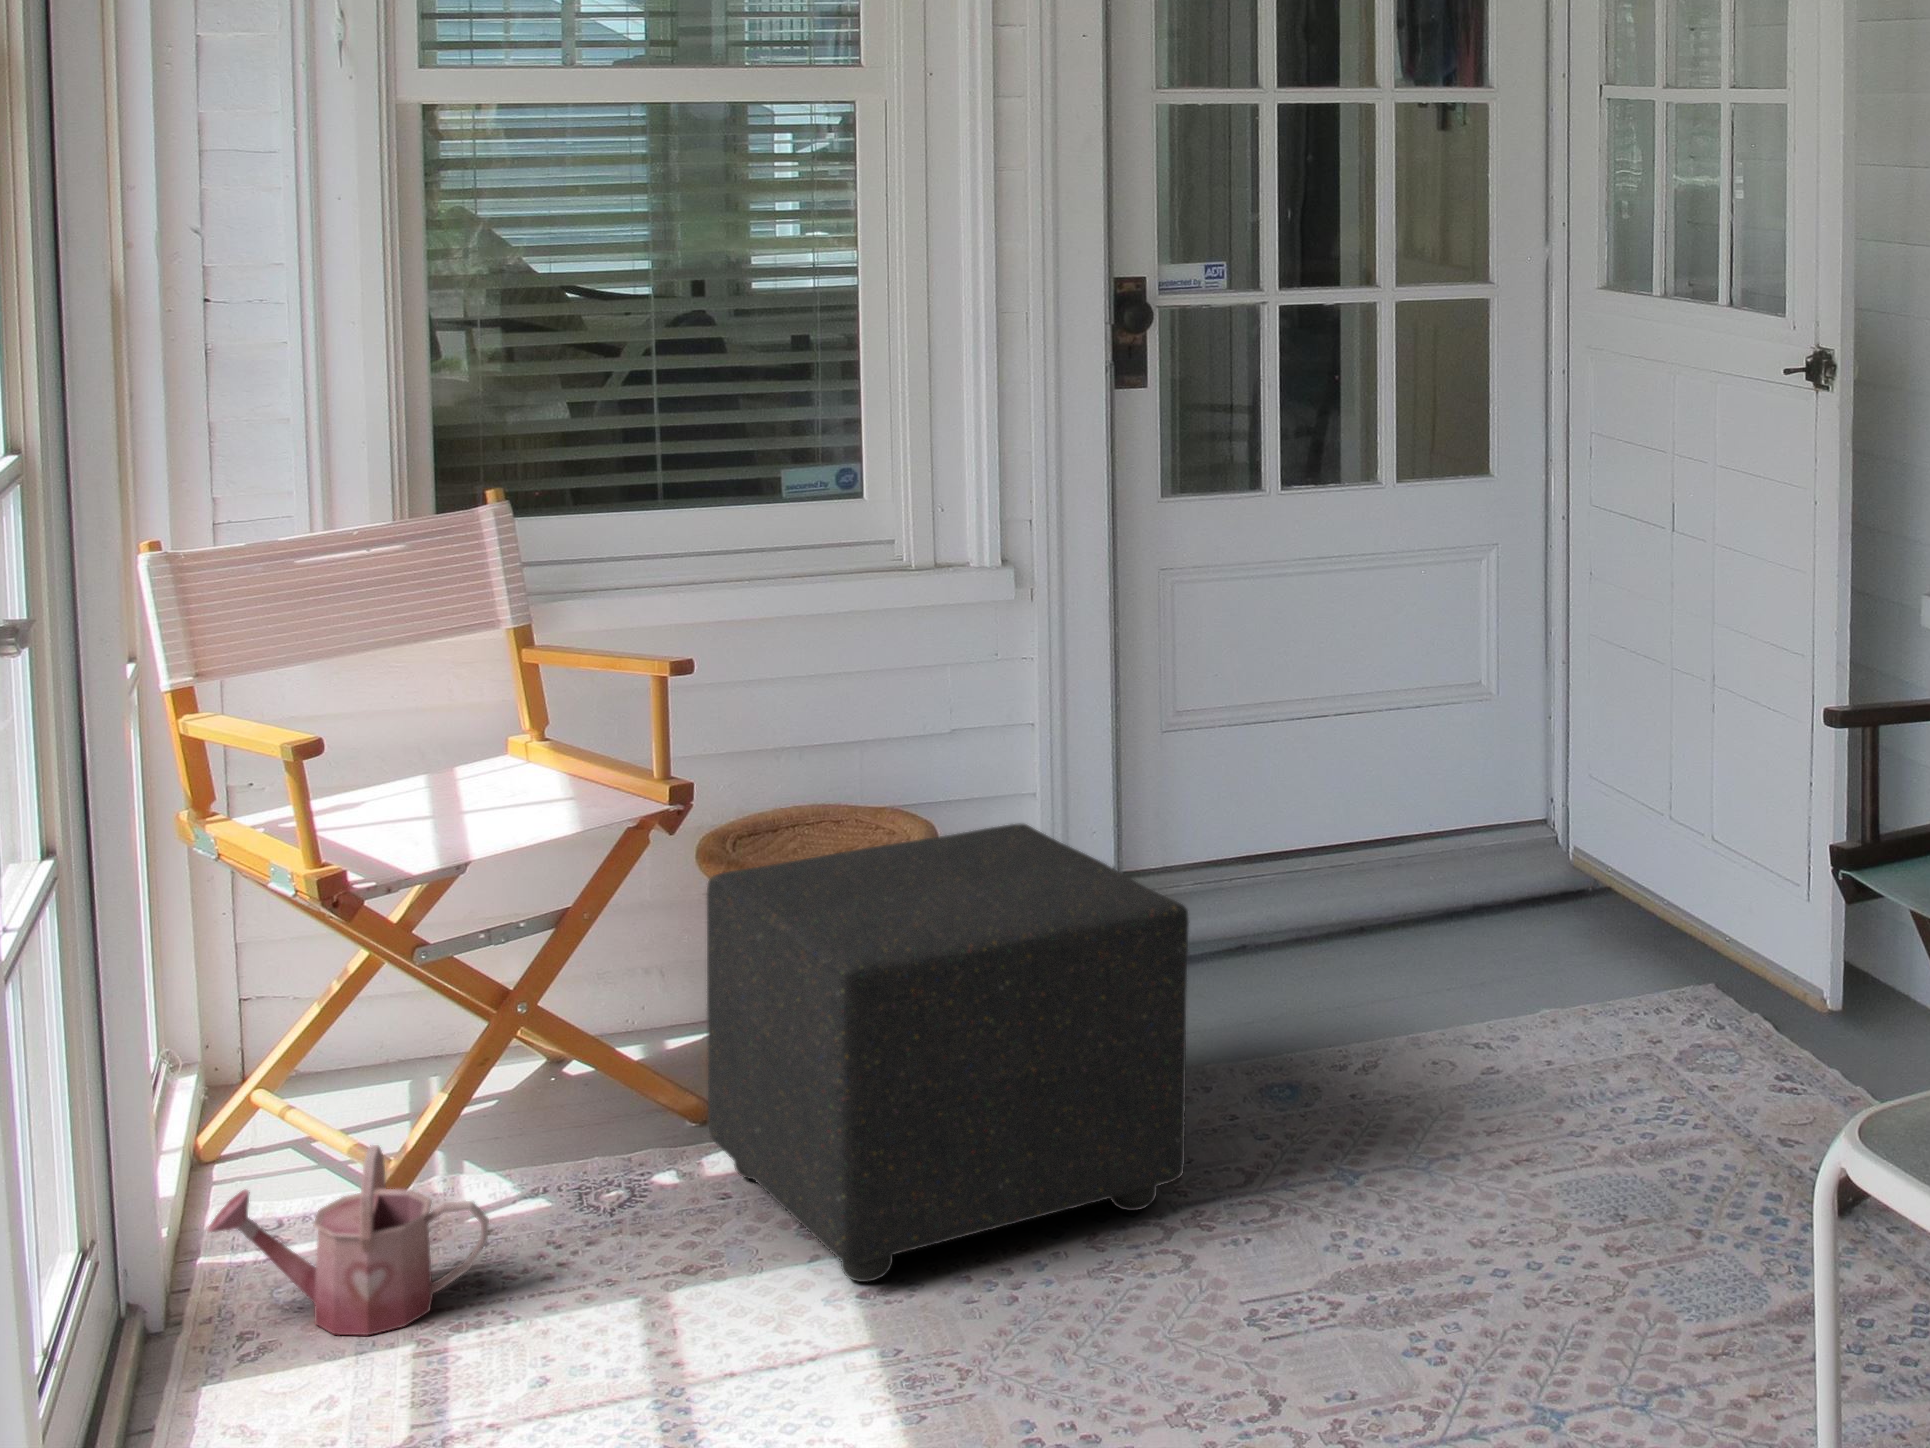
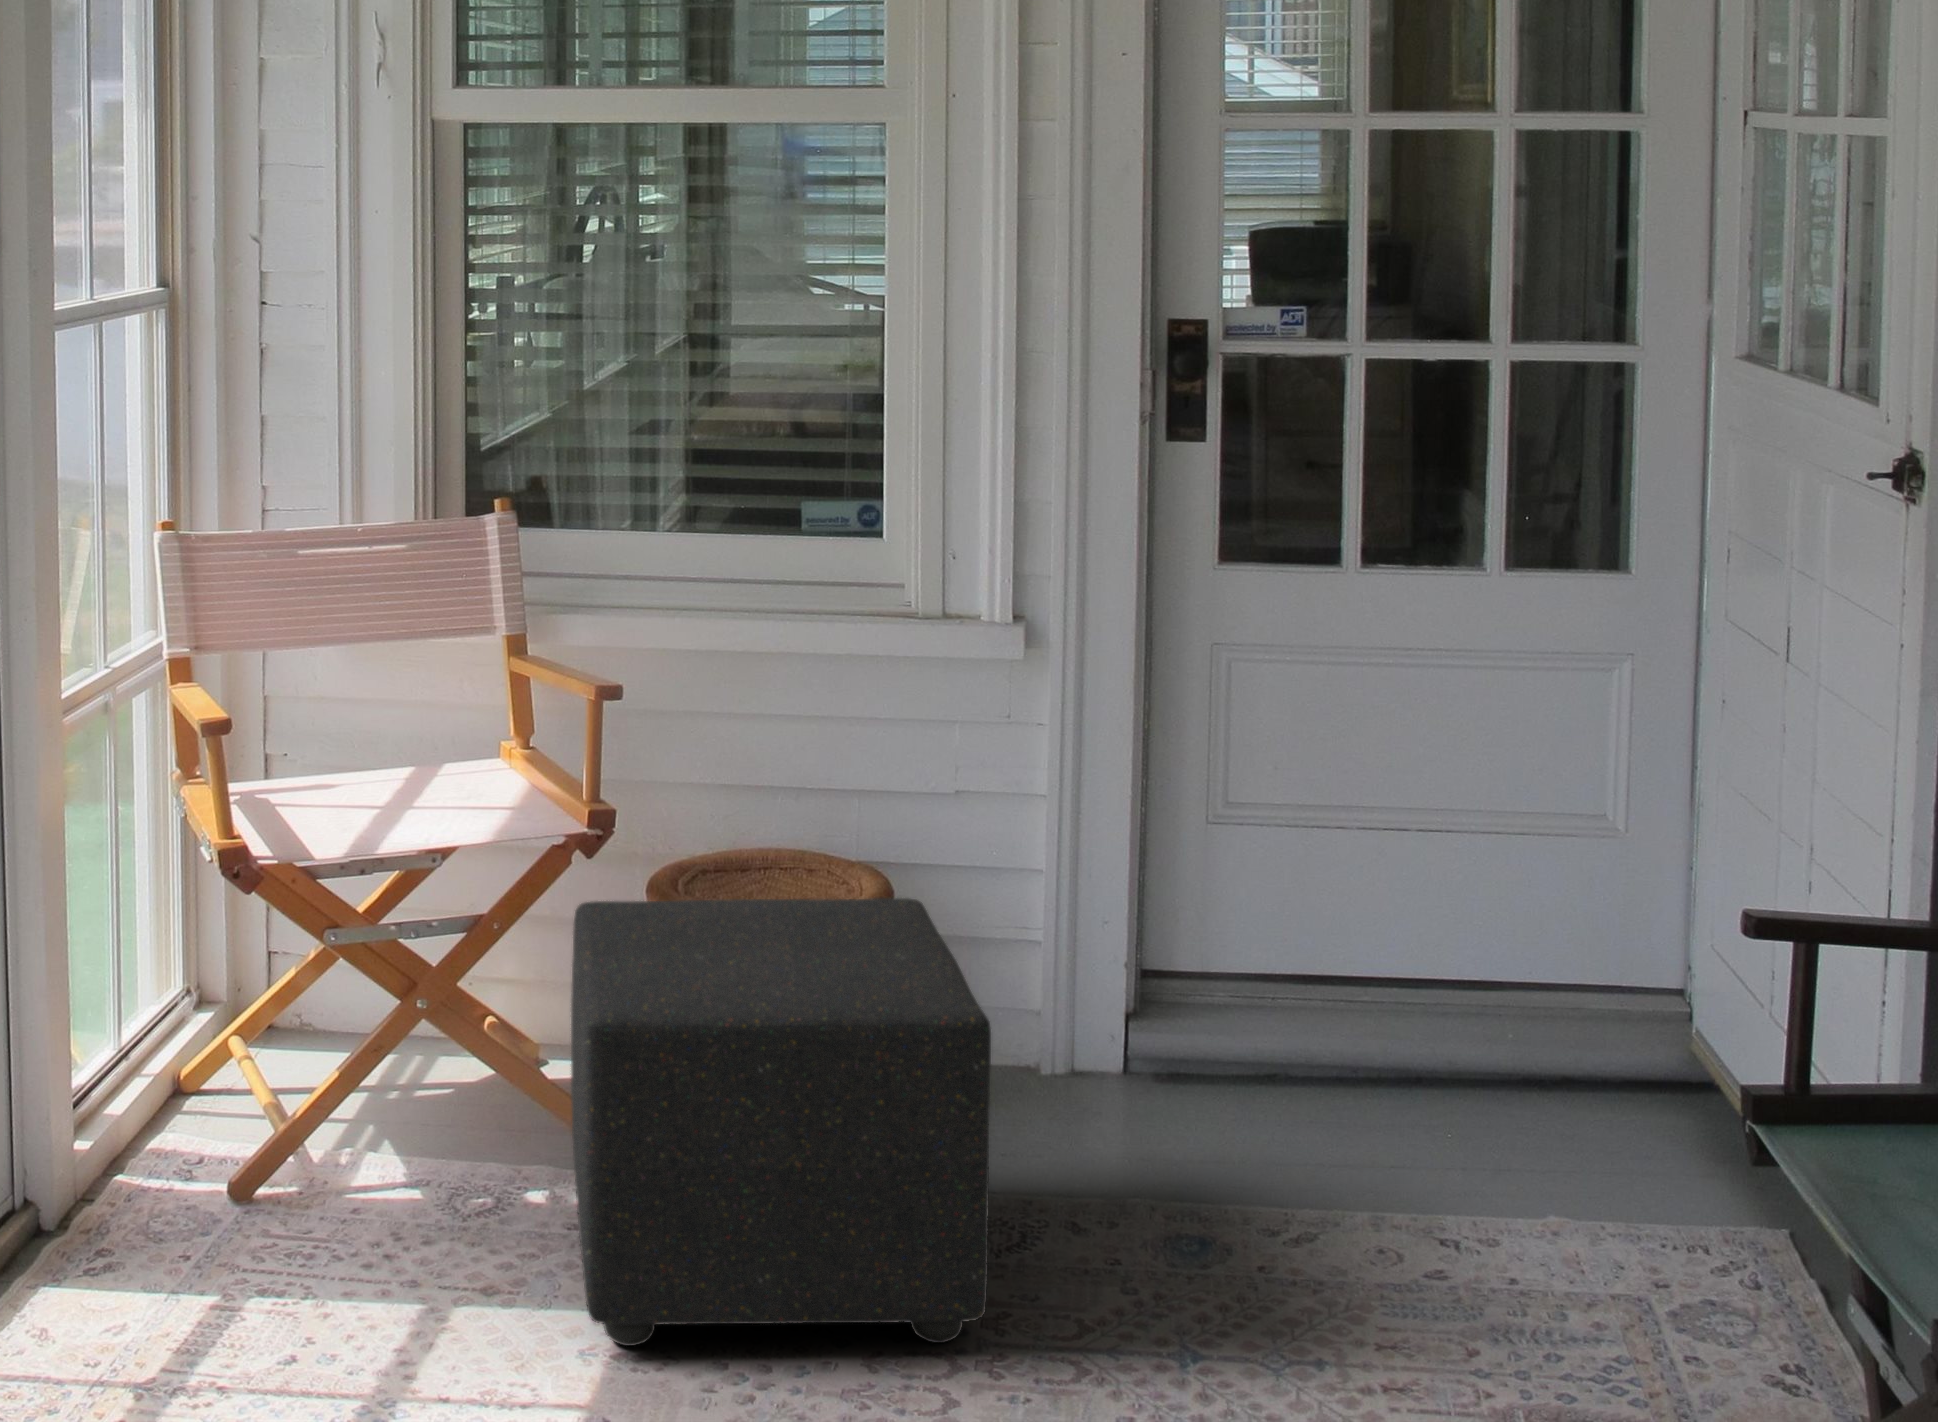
watering can: present [208,1145,489,1335] -> none [93,1102,314,1276]

